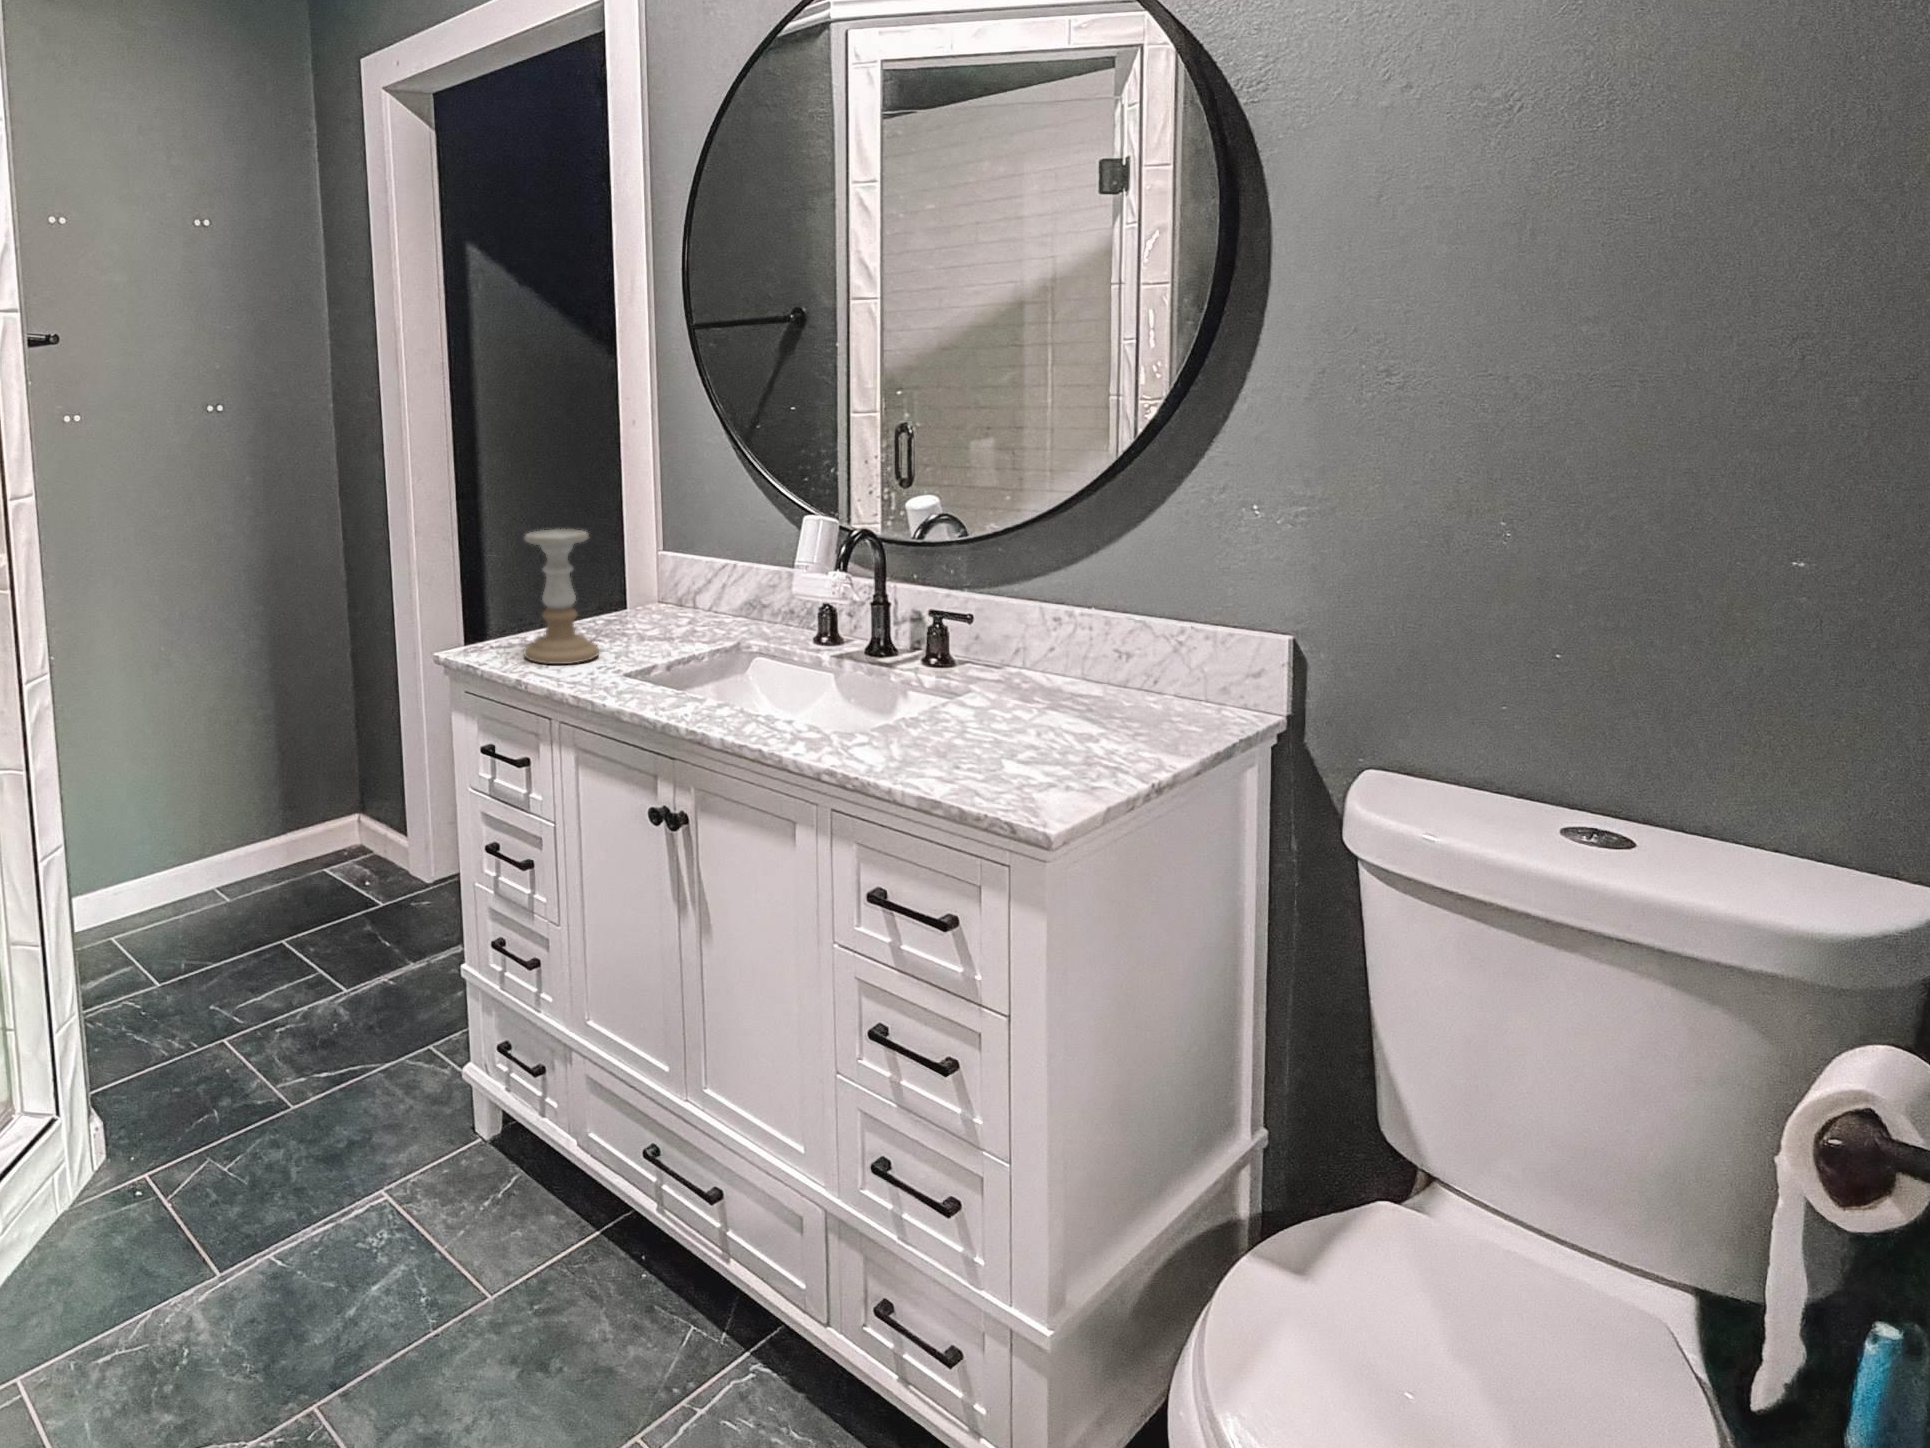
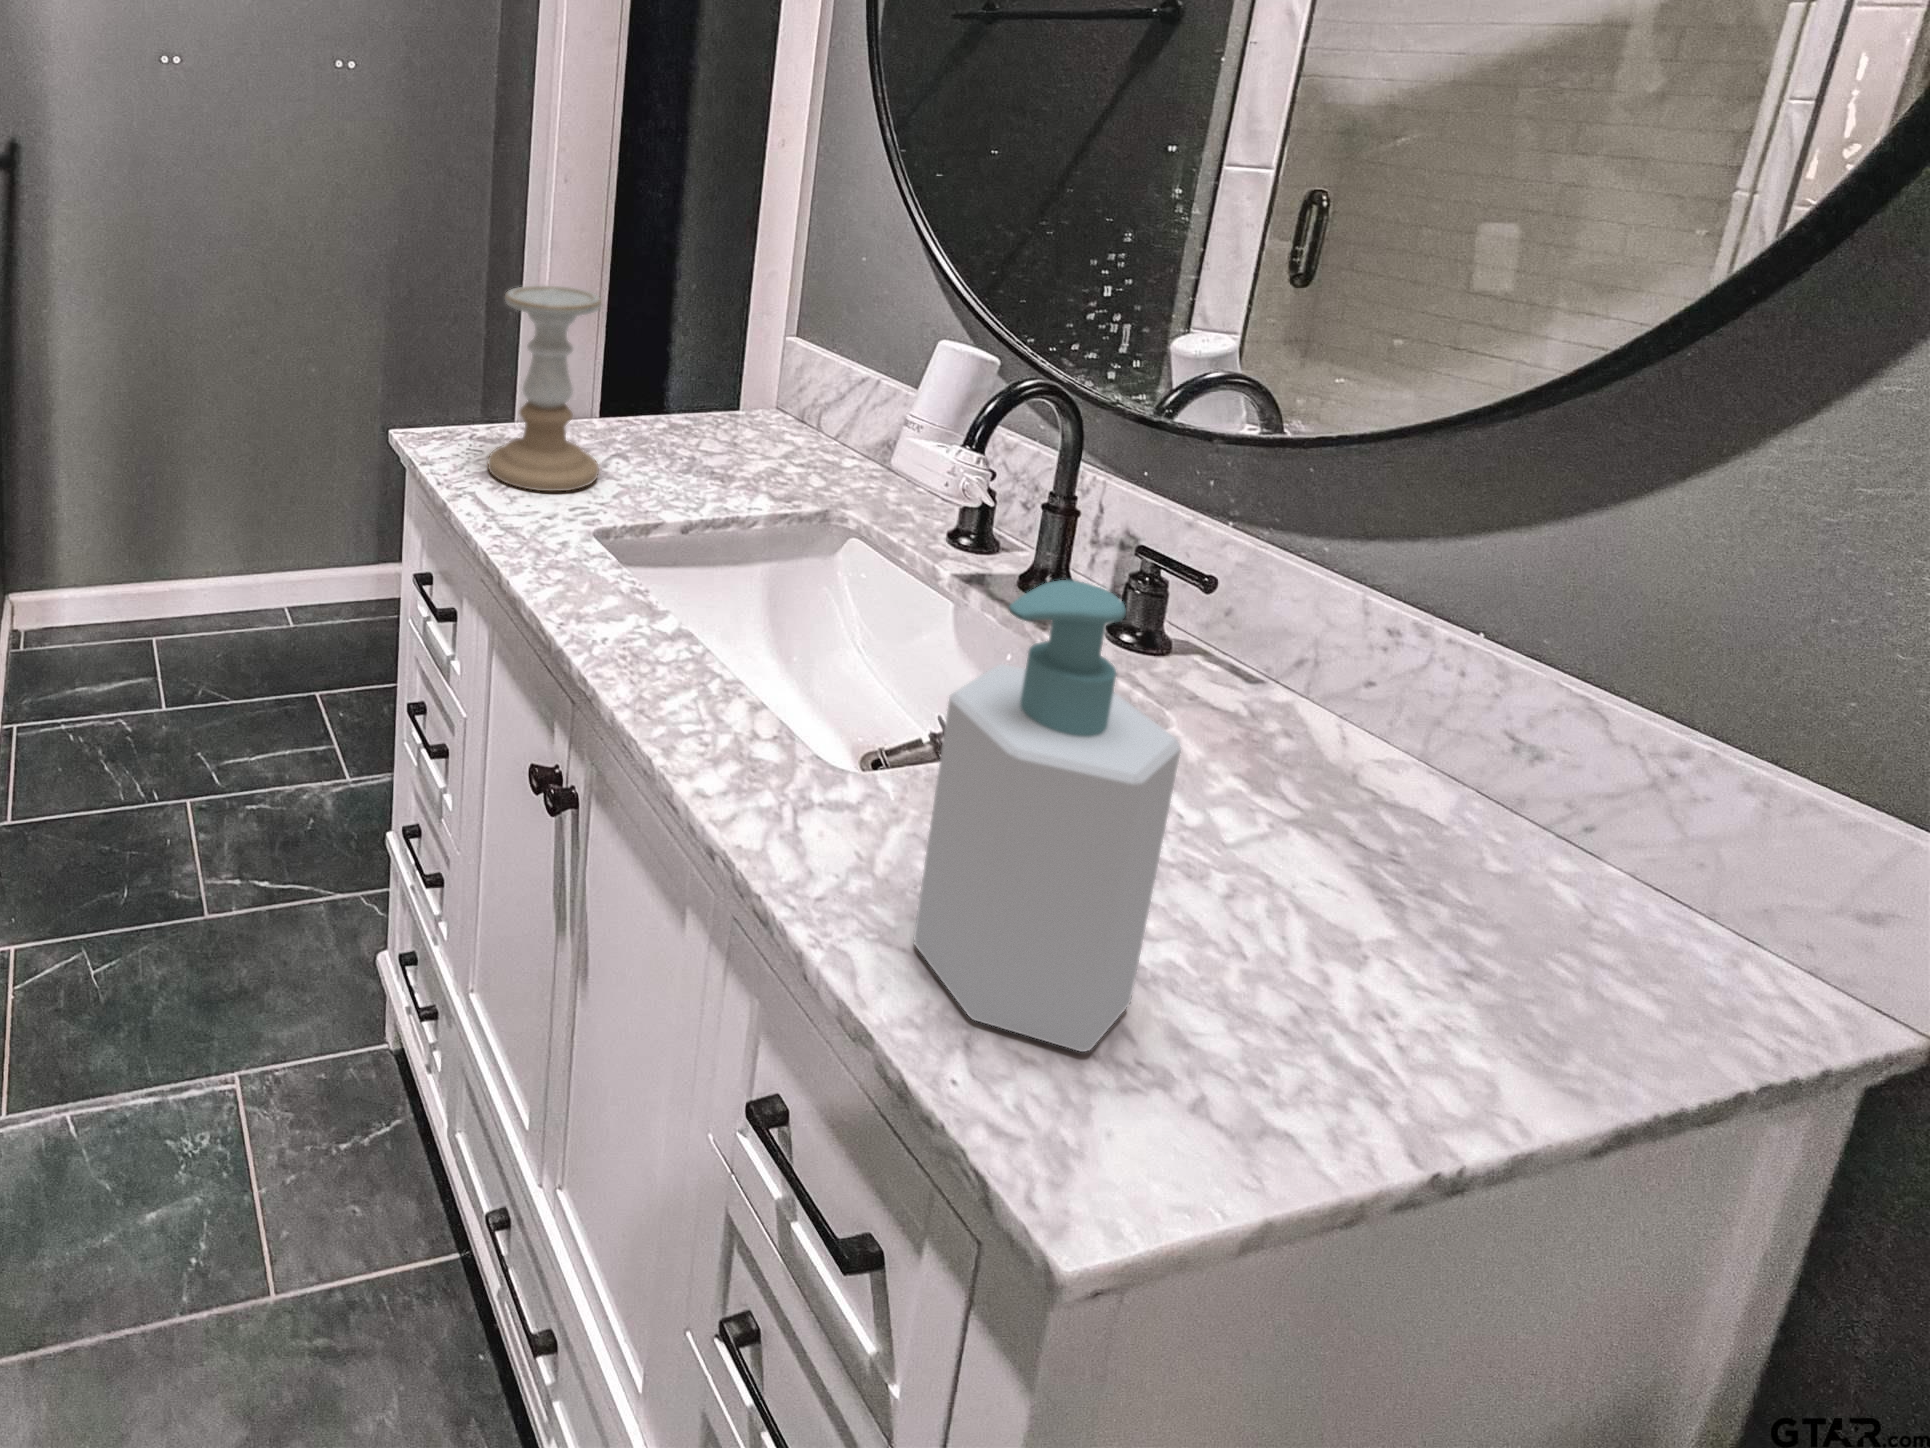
soap bottle: none [929,573,1026,786] -> present [913,580,1181,1052]

